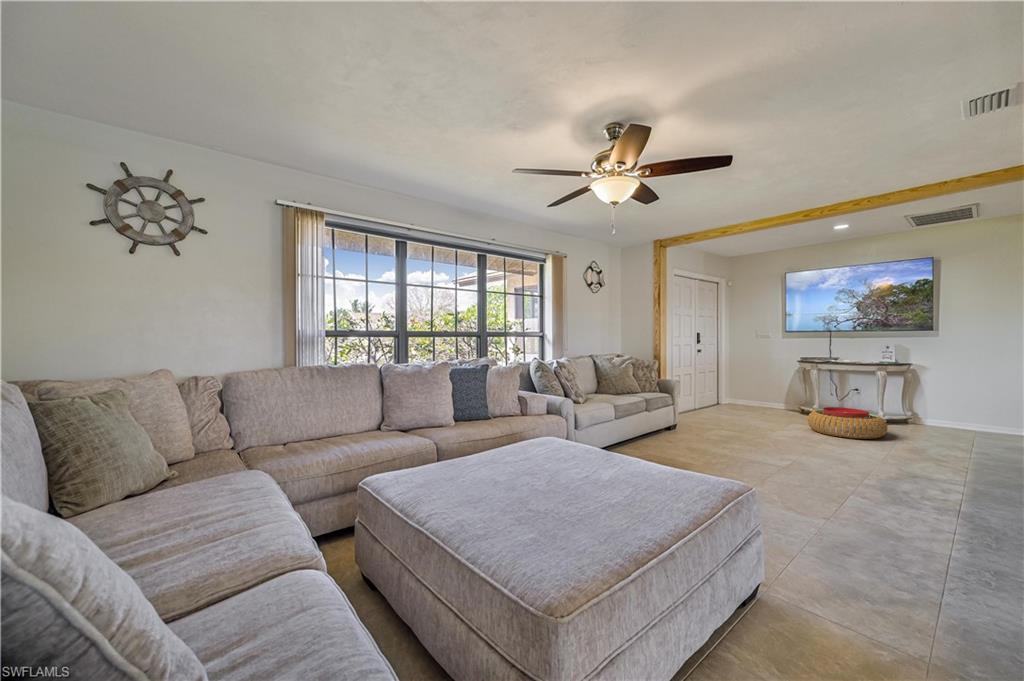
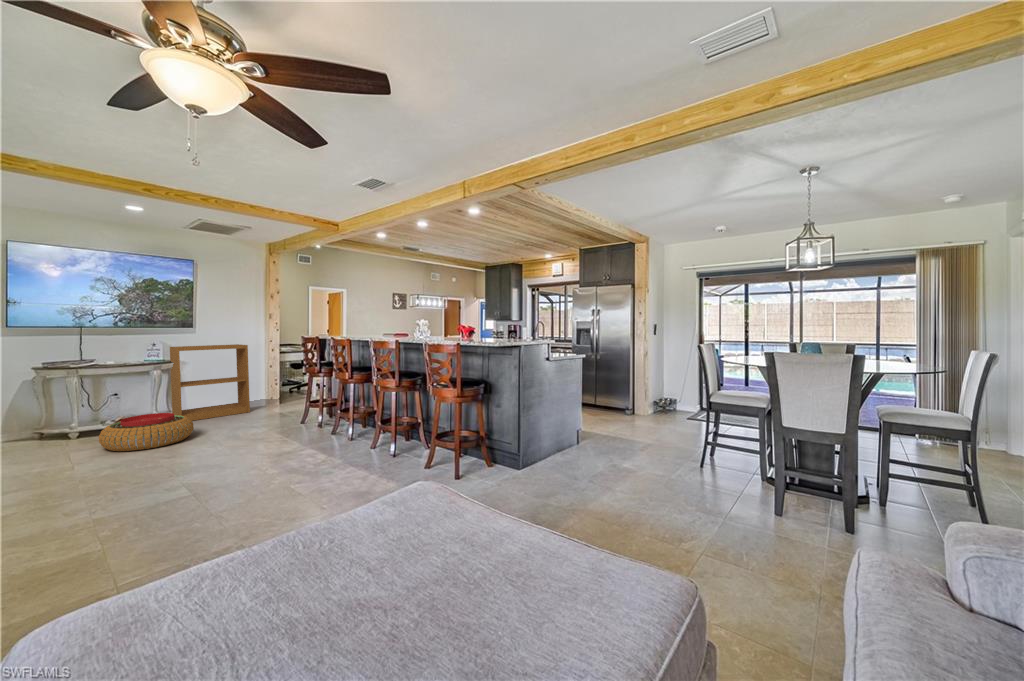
bookshelf: none [899,350,995,439] -> present [170,344,250,421]

